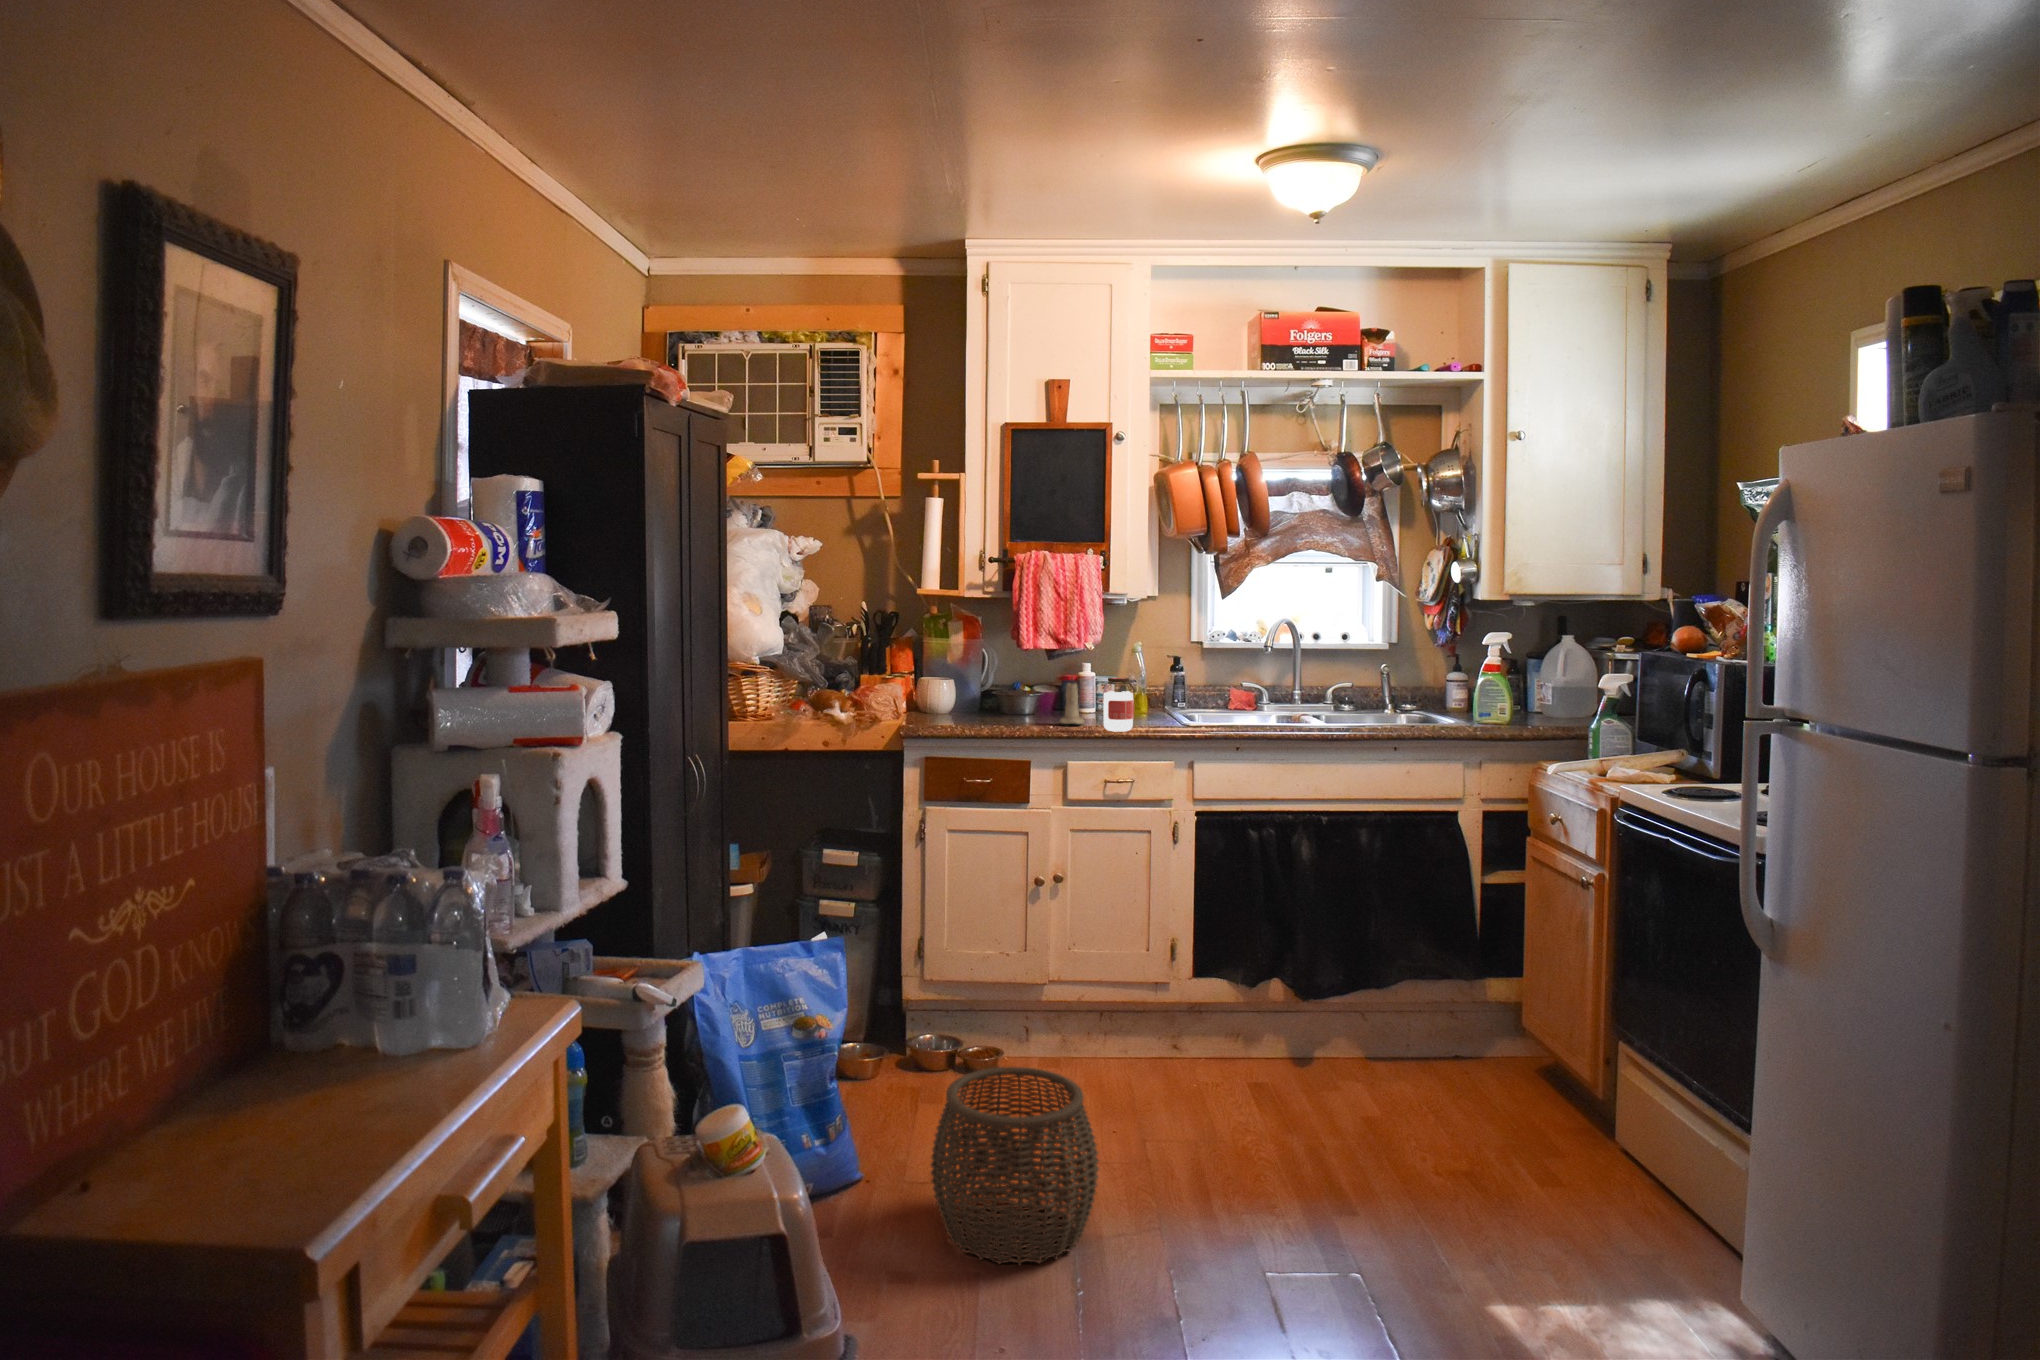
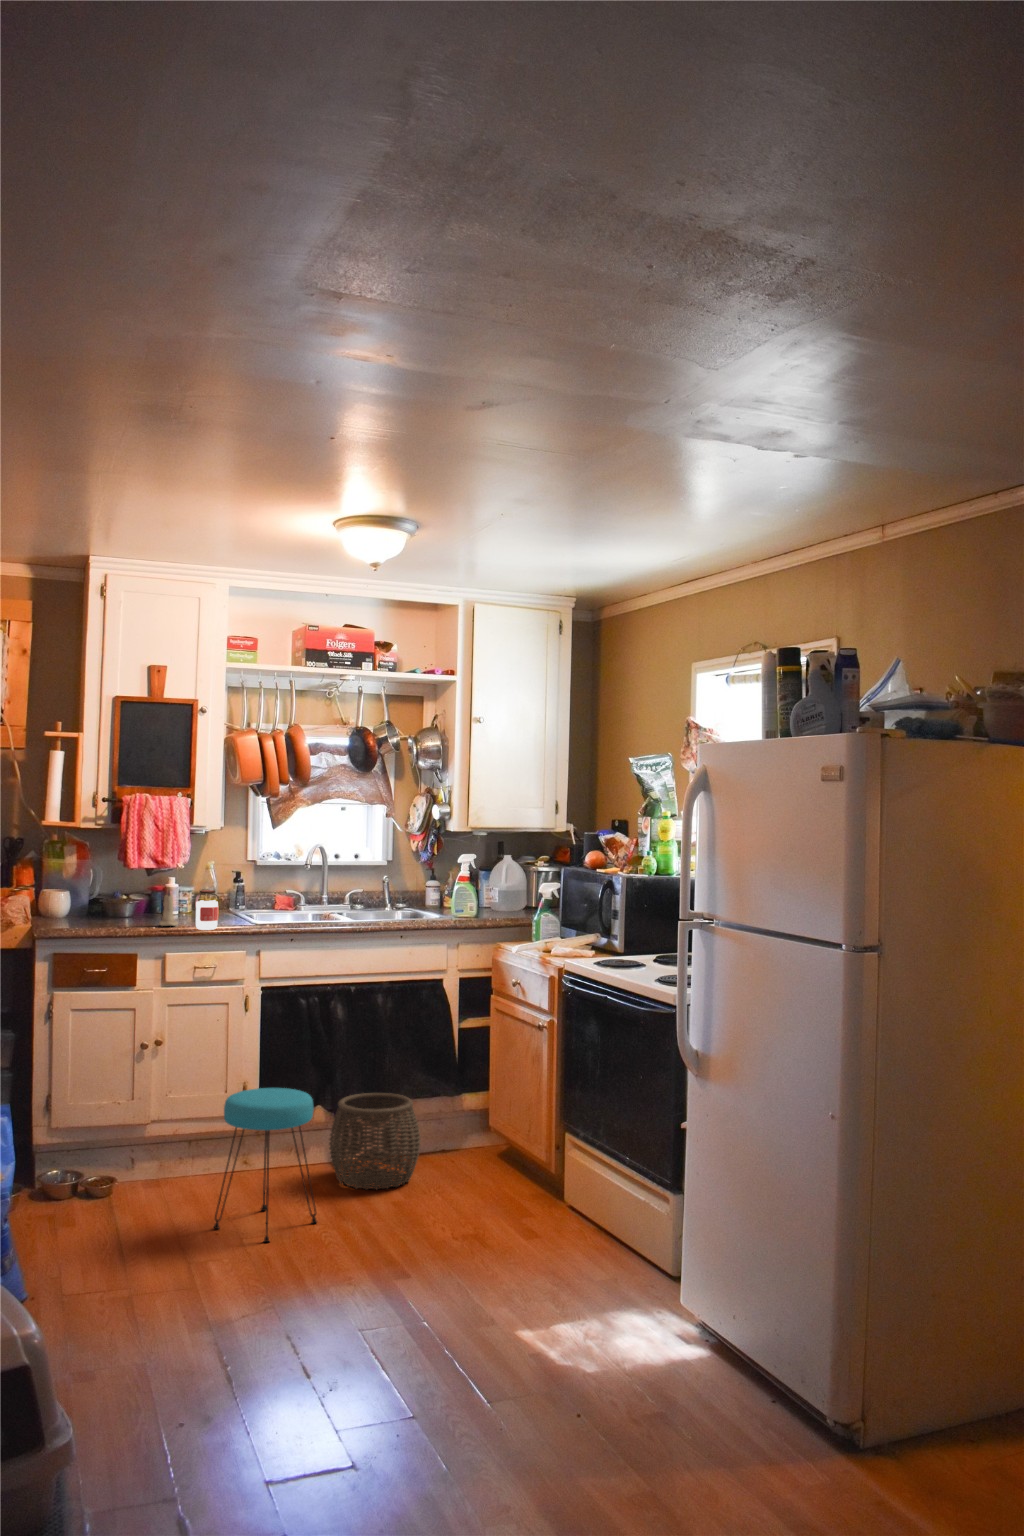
stool: none [1111,962,1263,1195] -> present [214,1088,317,1242]
woven basket: present [931,1067,1099,1265] -> present [329,1093,421,1190]

